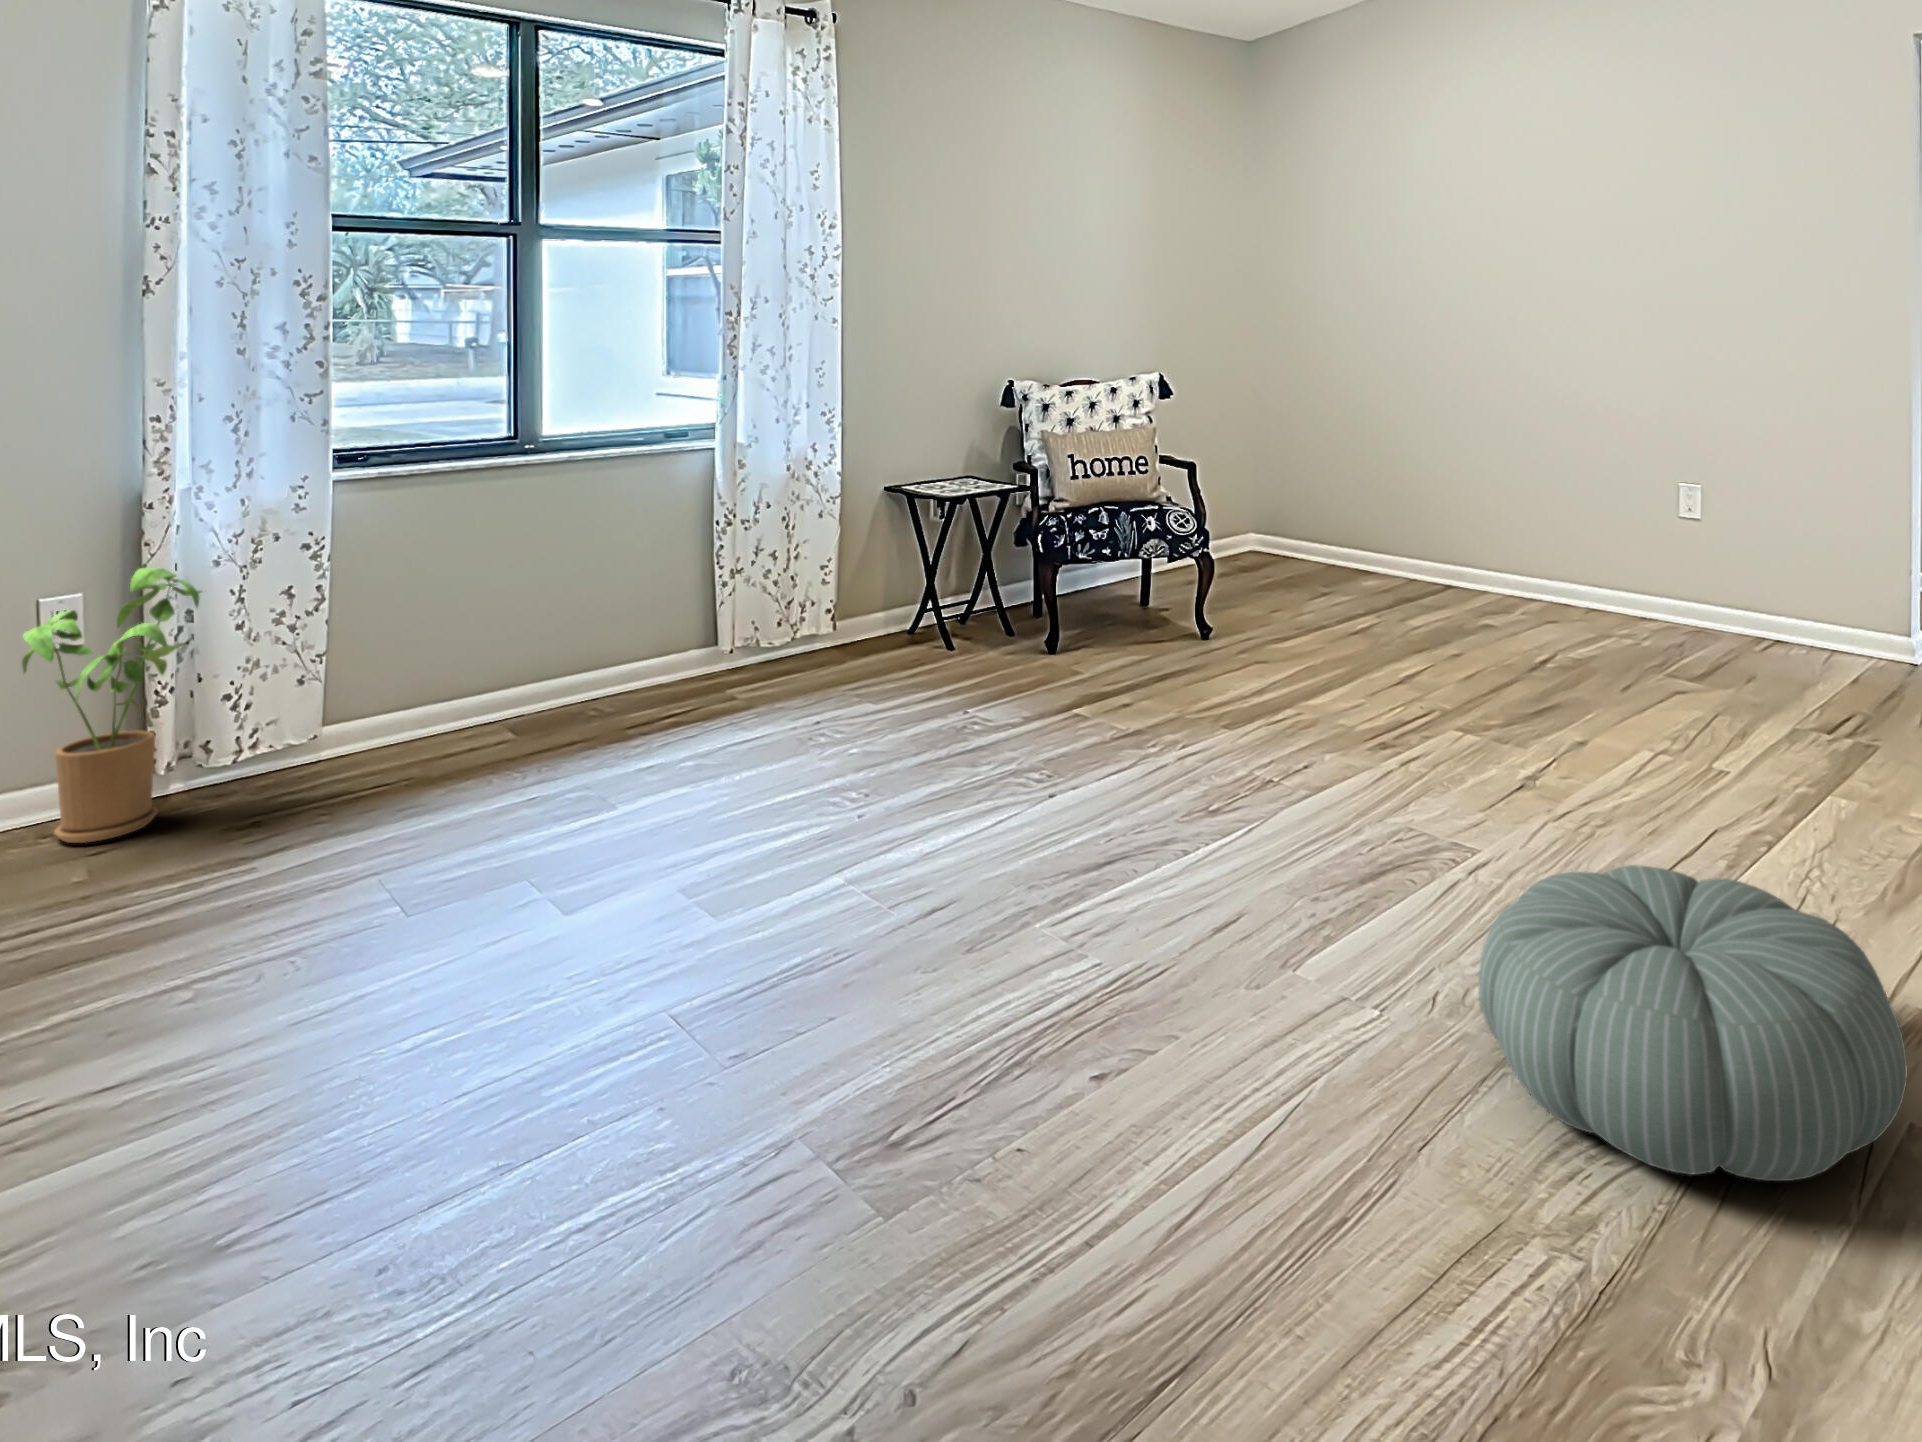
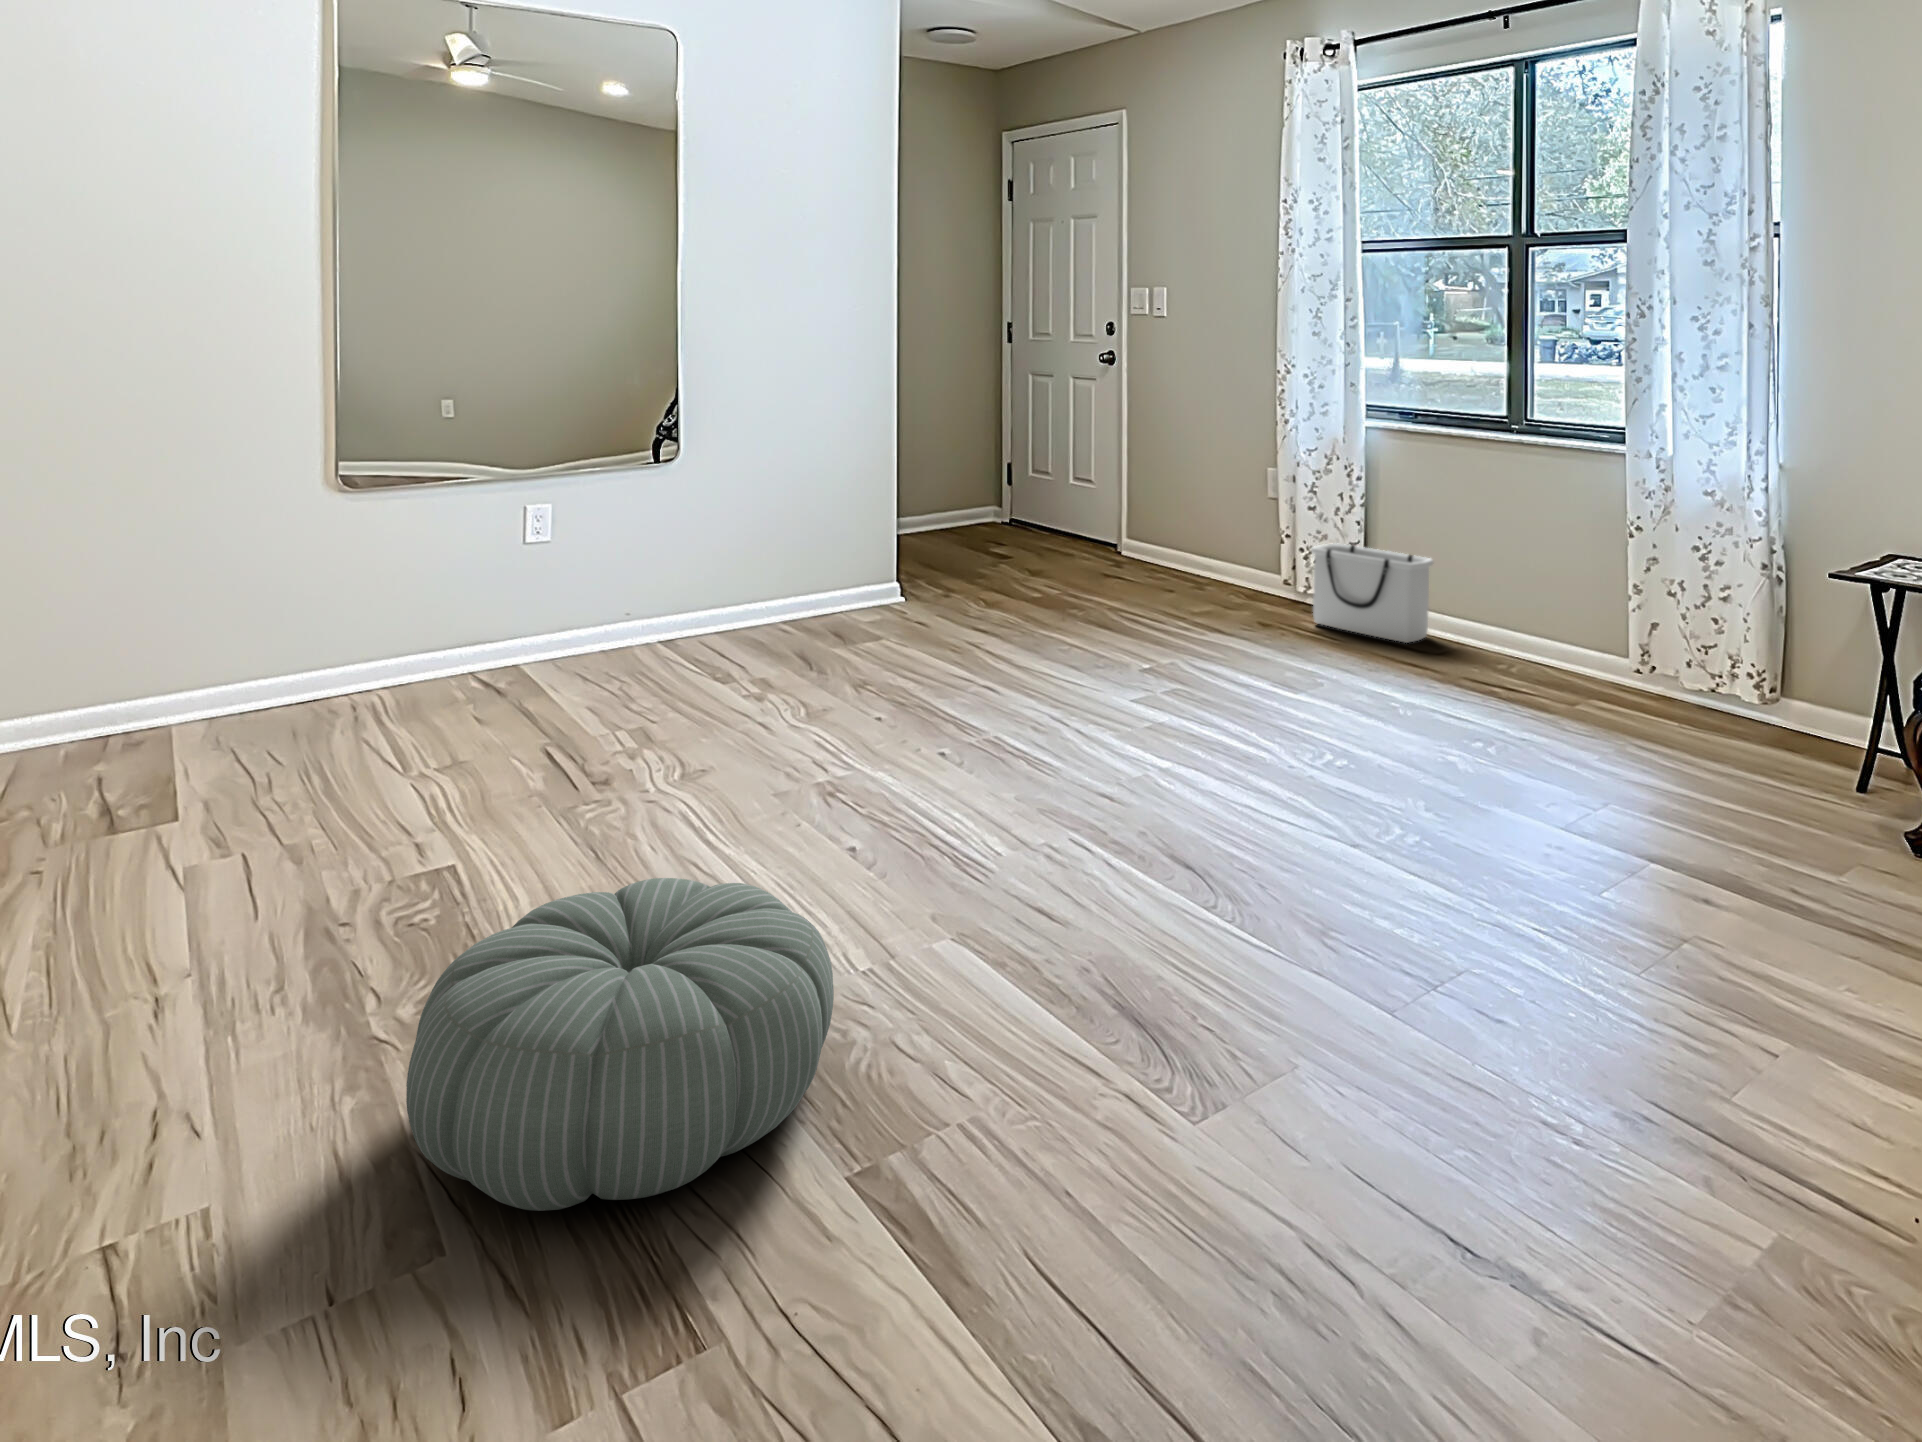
house plant: present [22,568,202,843] -> none [1225,464,1310,610]
storage bin: none [270,631,476,787] -> present [1311,543,1433,643]

